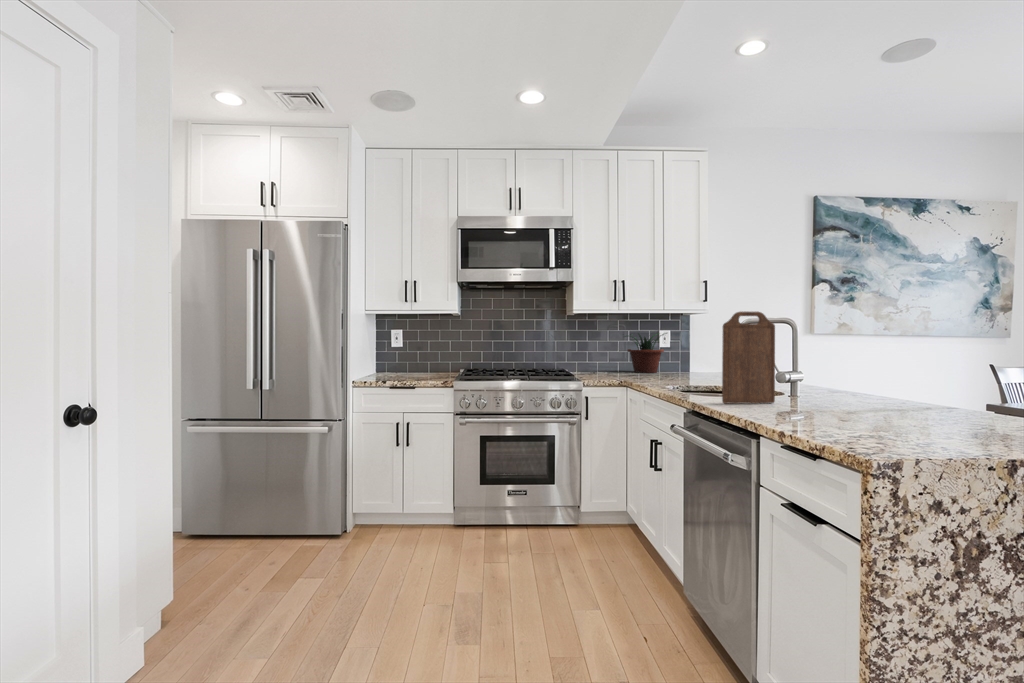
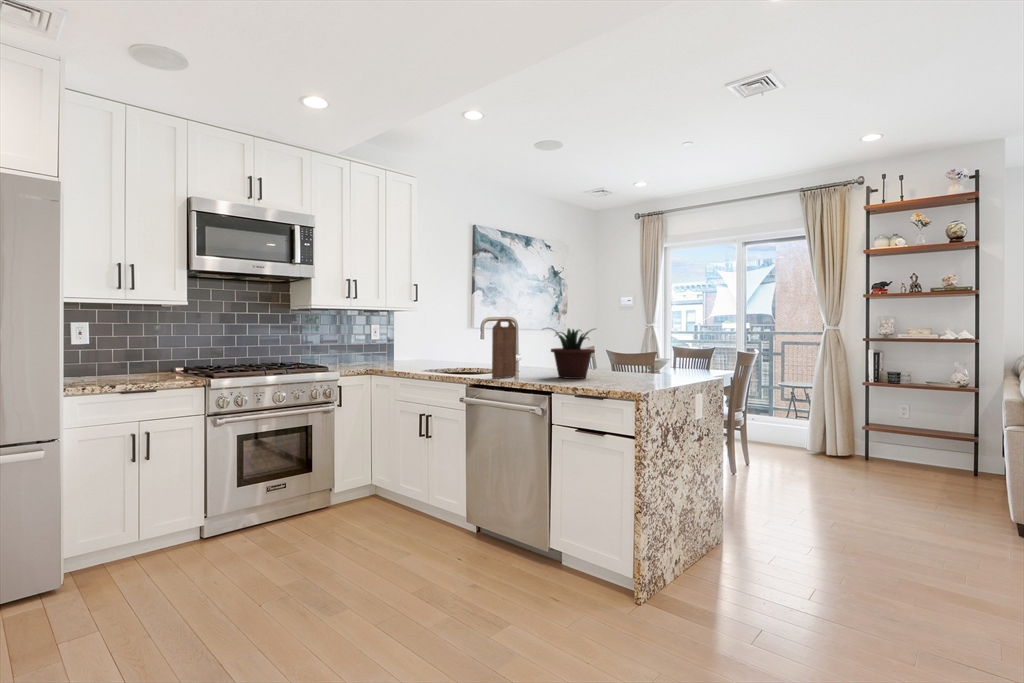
potted plant: present [625,333,667,373] -> present [544,328,595,379]

